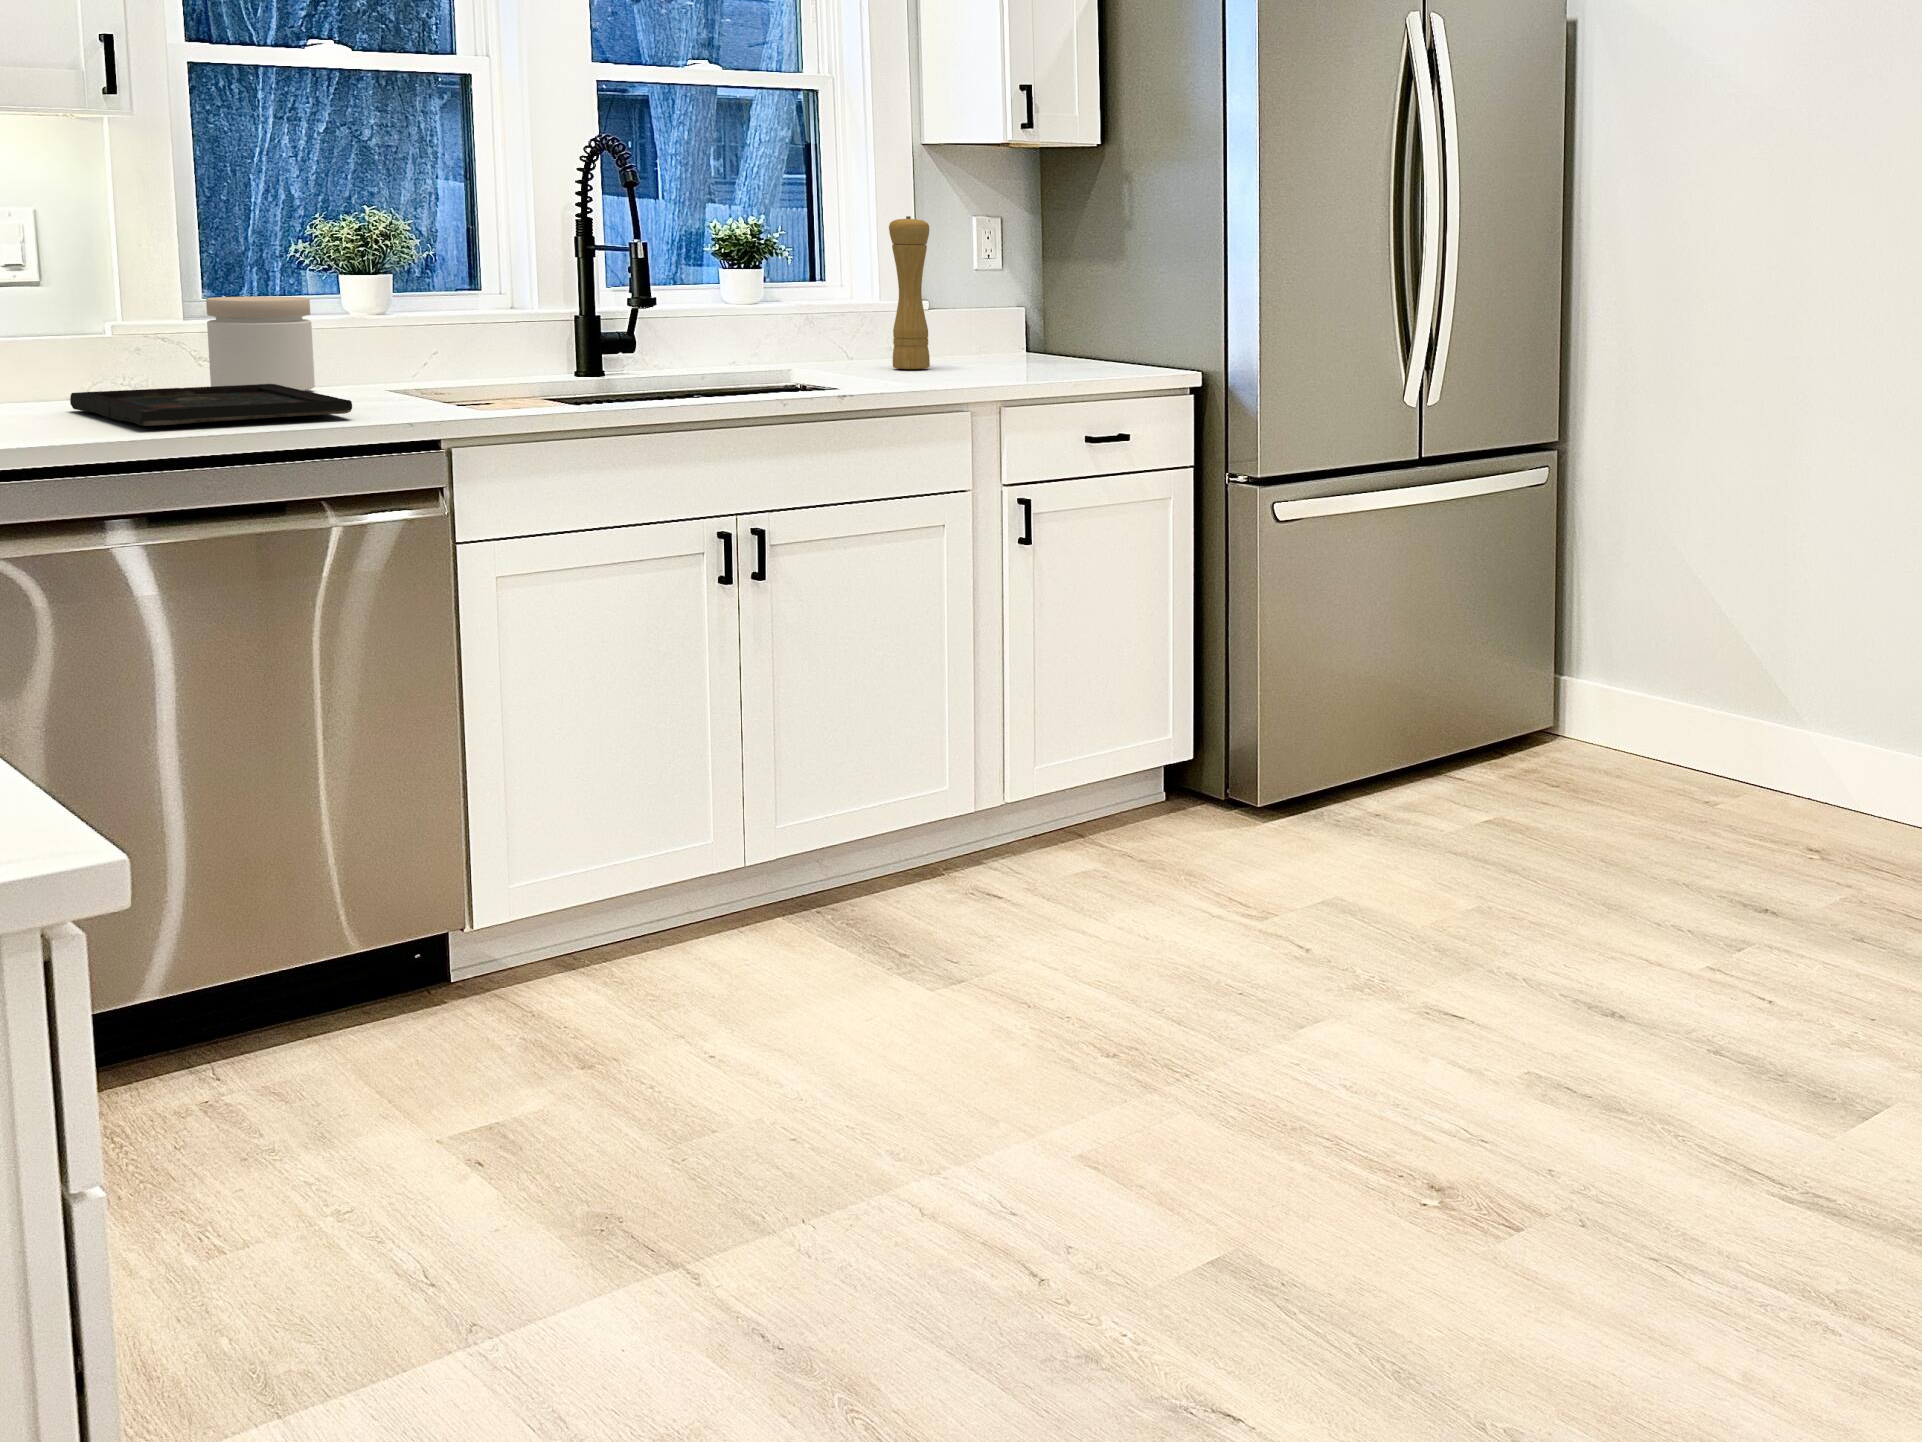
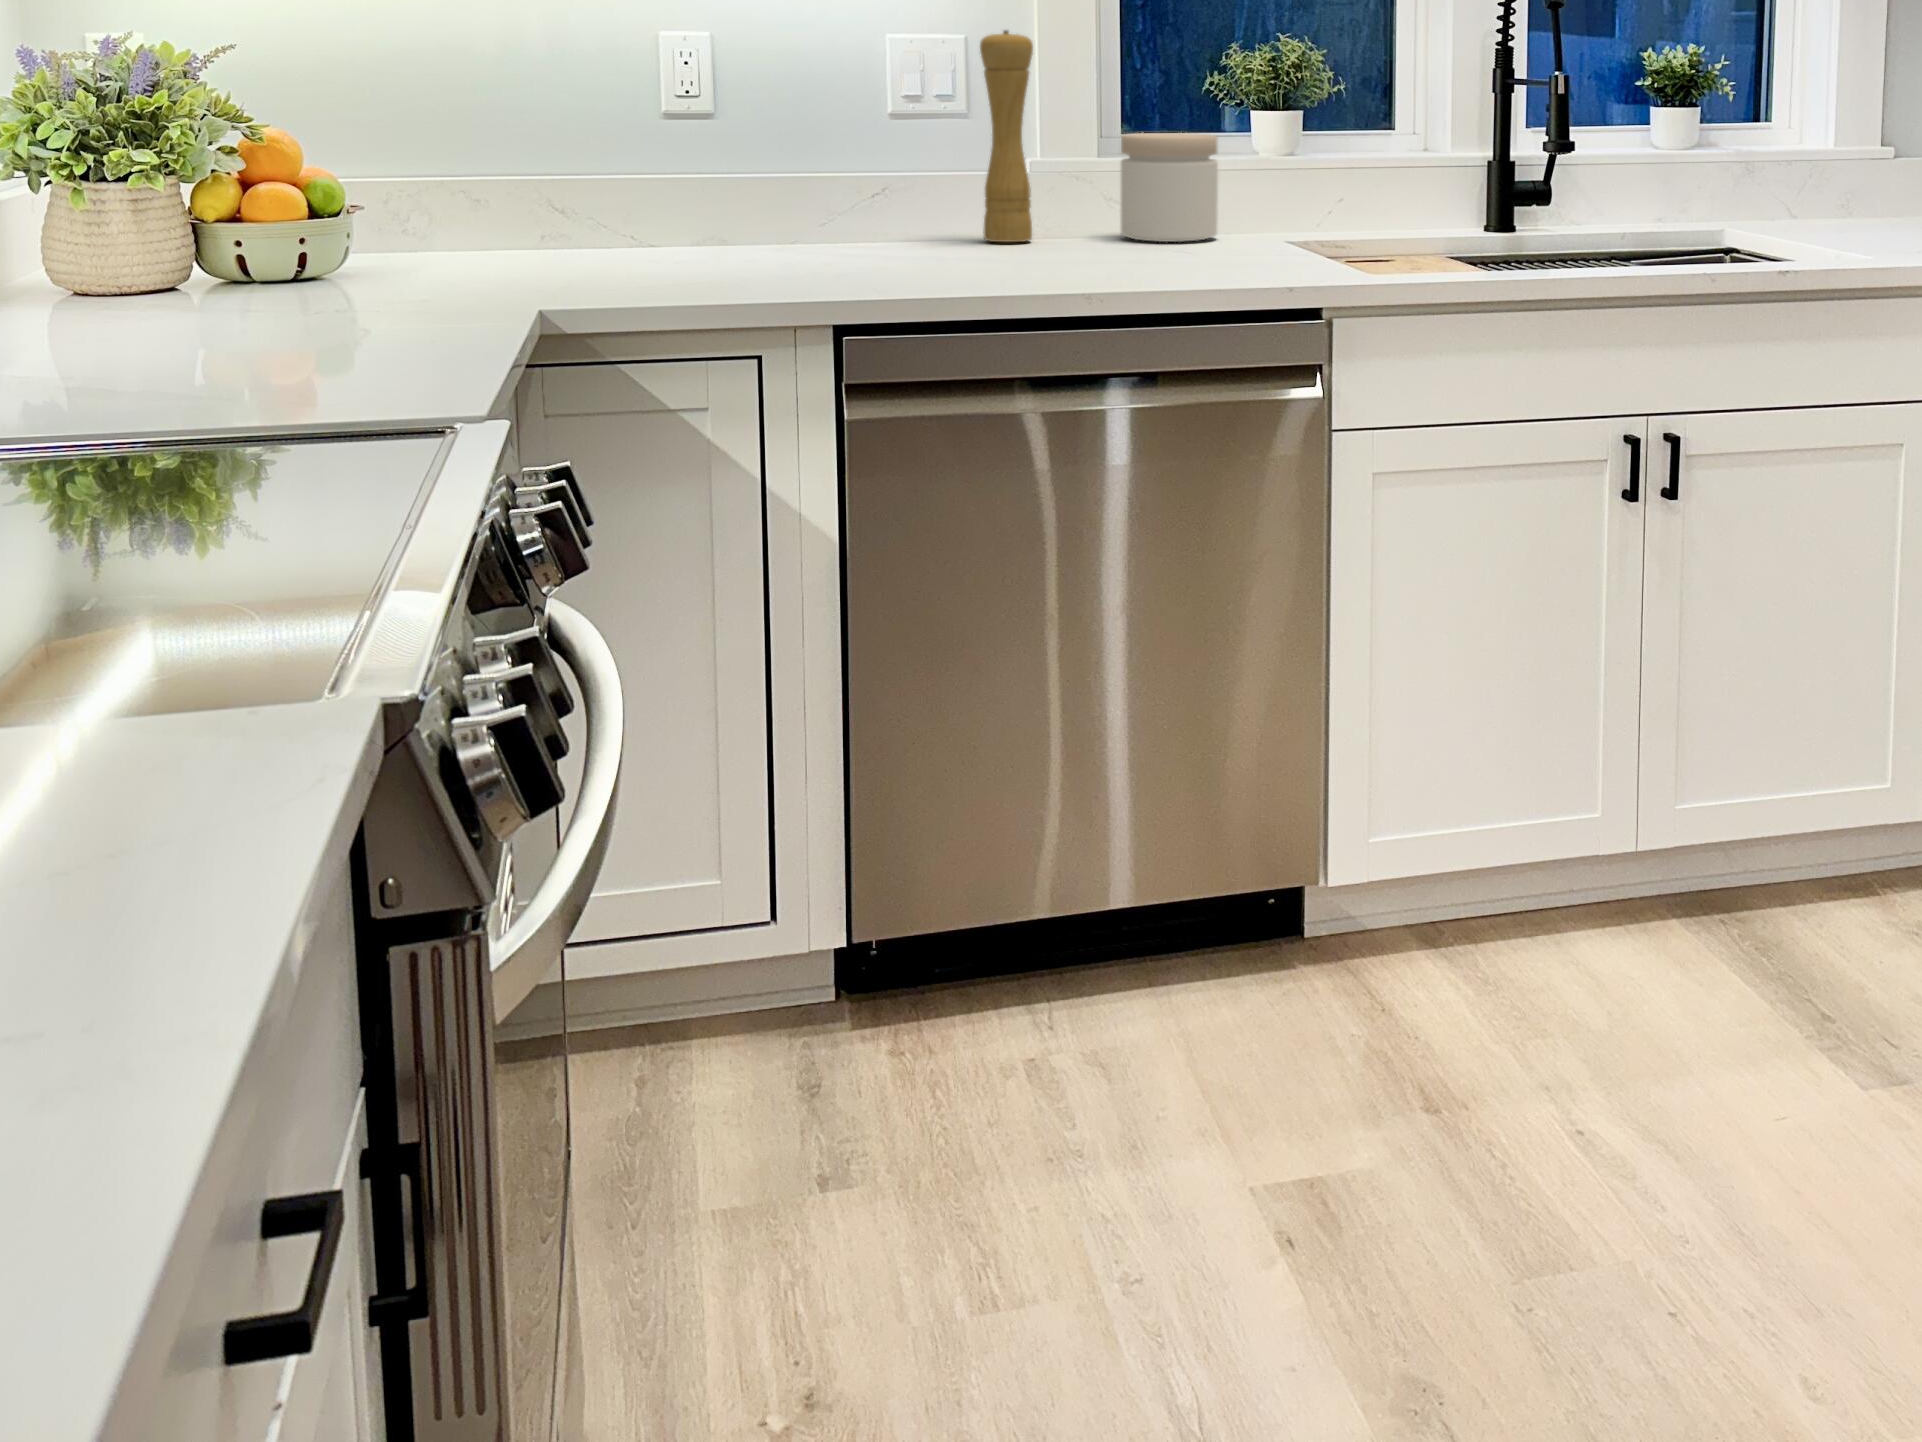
pepper mill: present [889,216,930,369] -> present [980,30,1033,242]
tray: present [70,384,352,426] -> none [985,231,1236,278]

